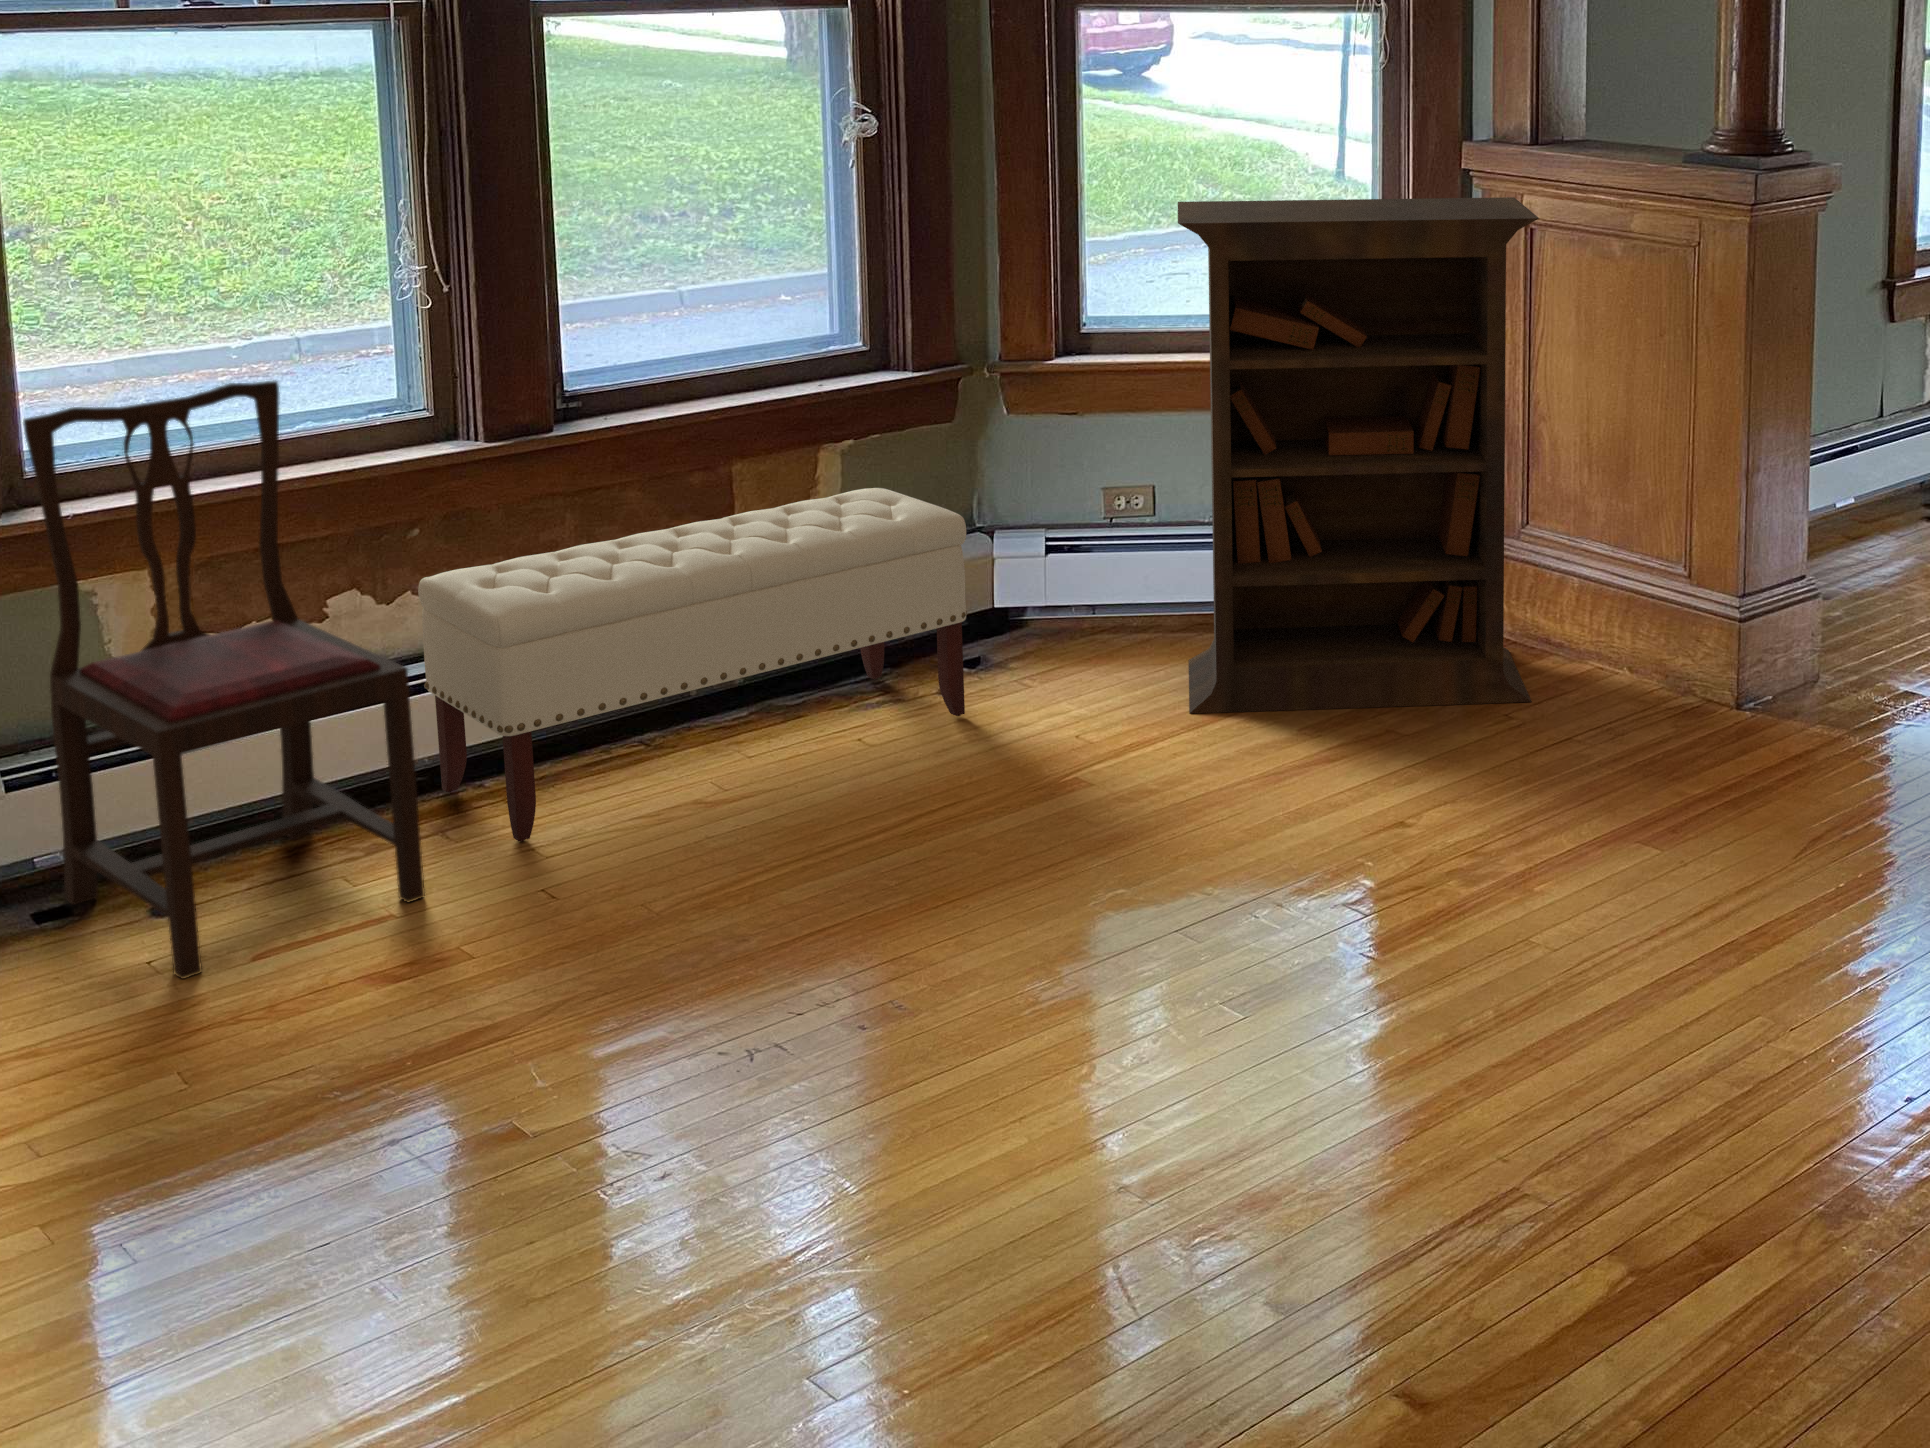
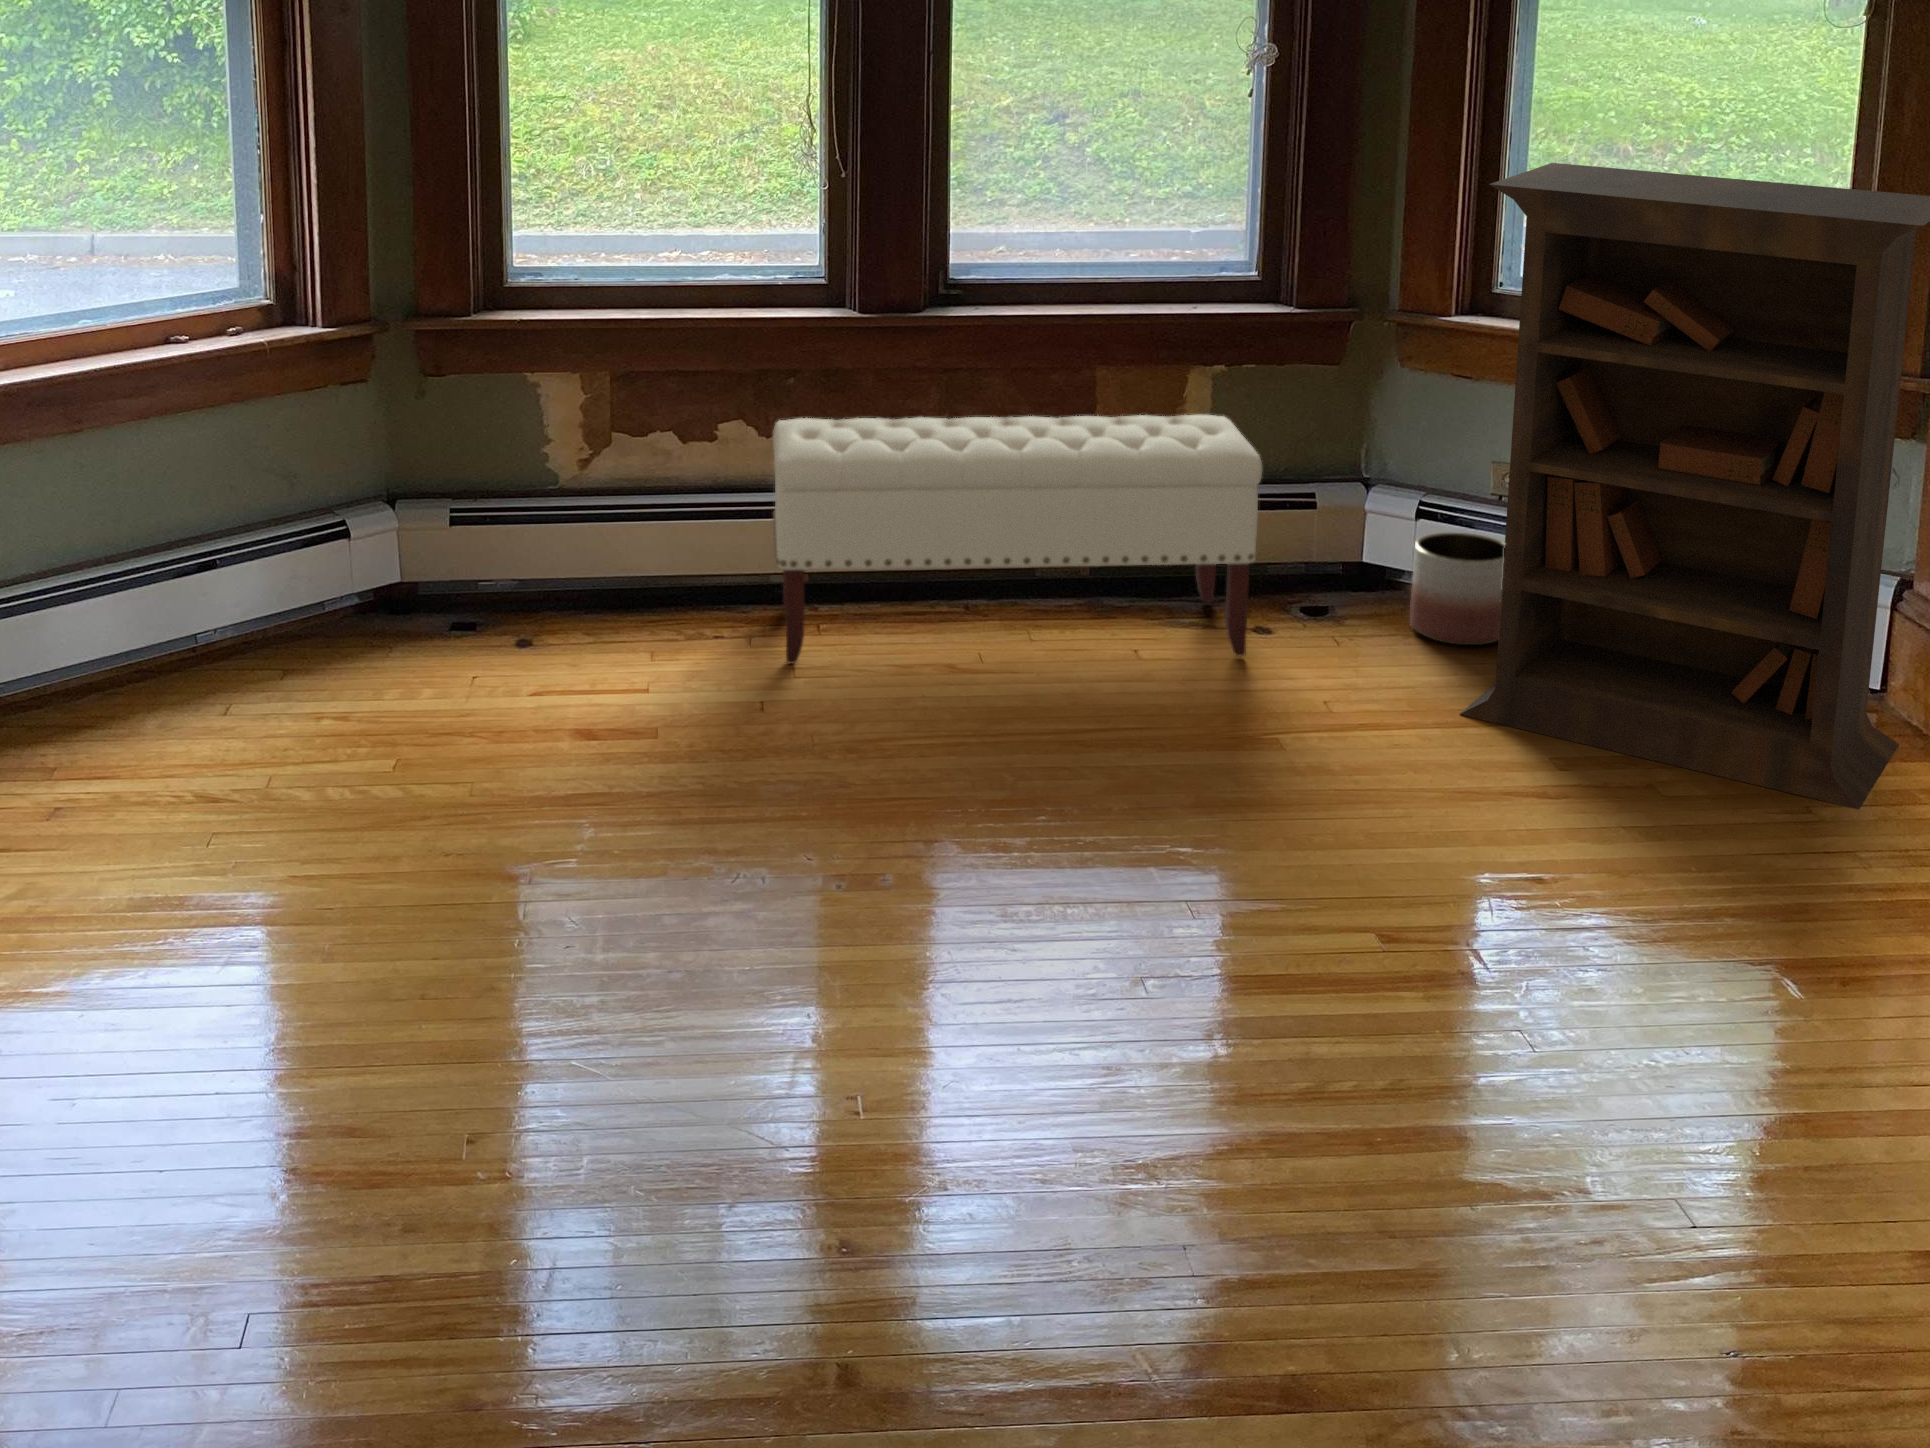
dining chair: present [23,380,425,979] -> none [468,230,681,698]
planter: none [1067,557,1159,661] -> present [1410,533,1505,645]

